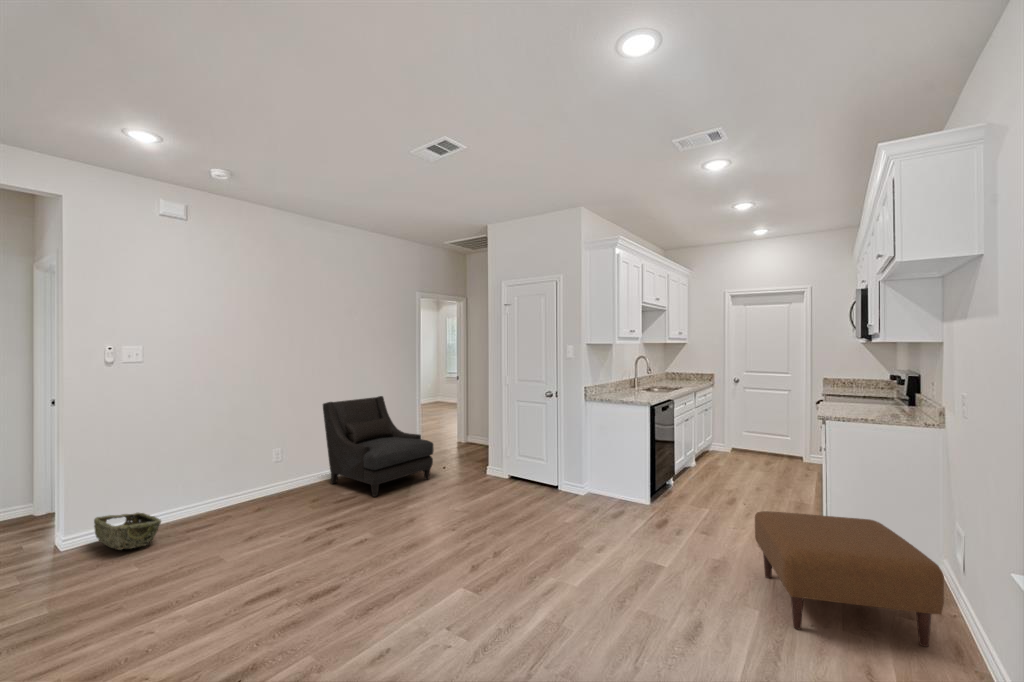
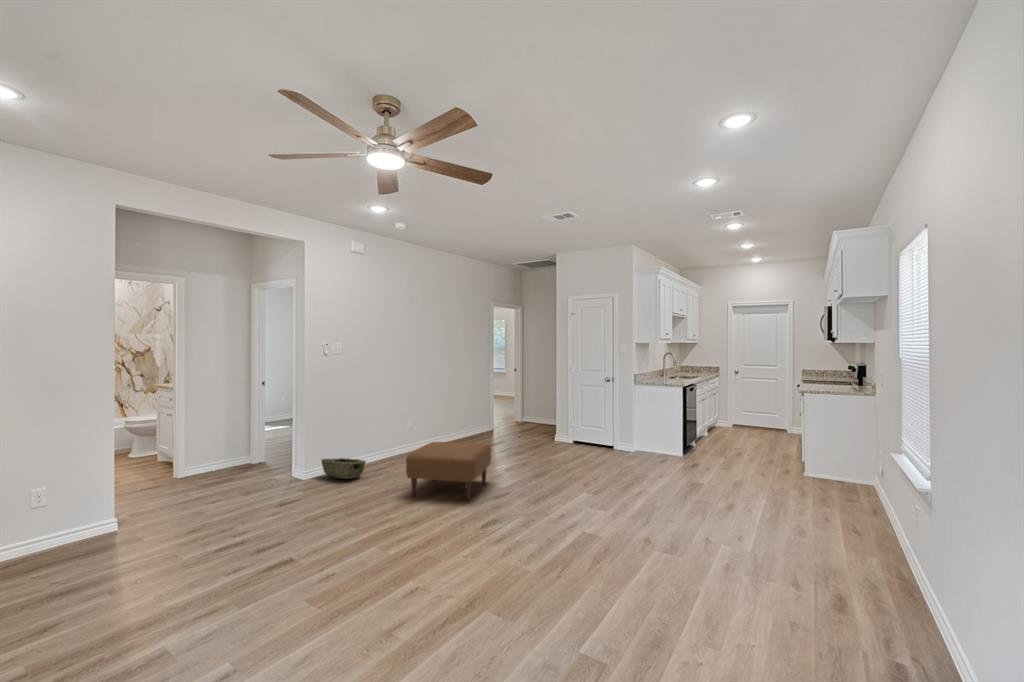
armchair: present [323,396,434,497] -> none [435,382,517,454]
ottoman: present [755,511,944,647] -> present [406,442,491,500]

